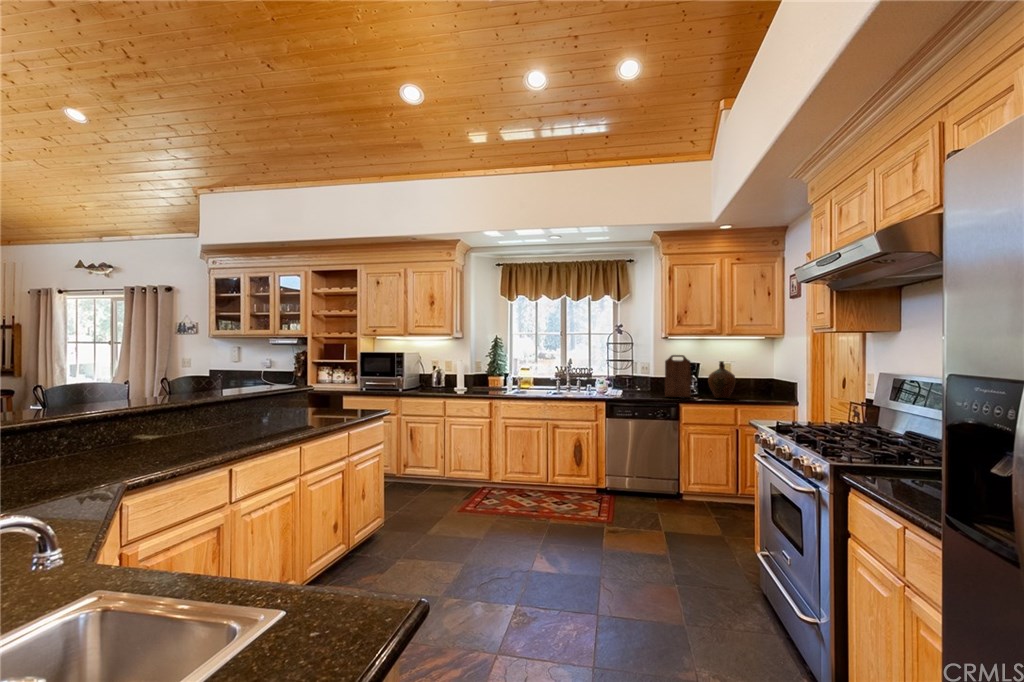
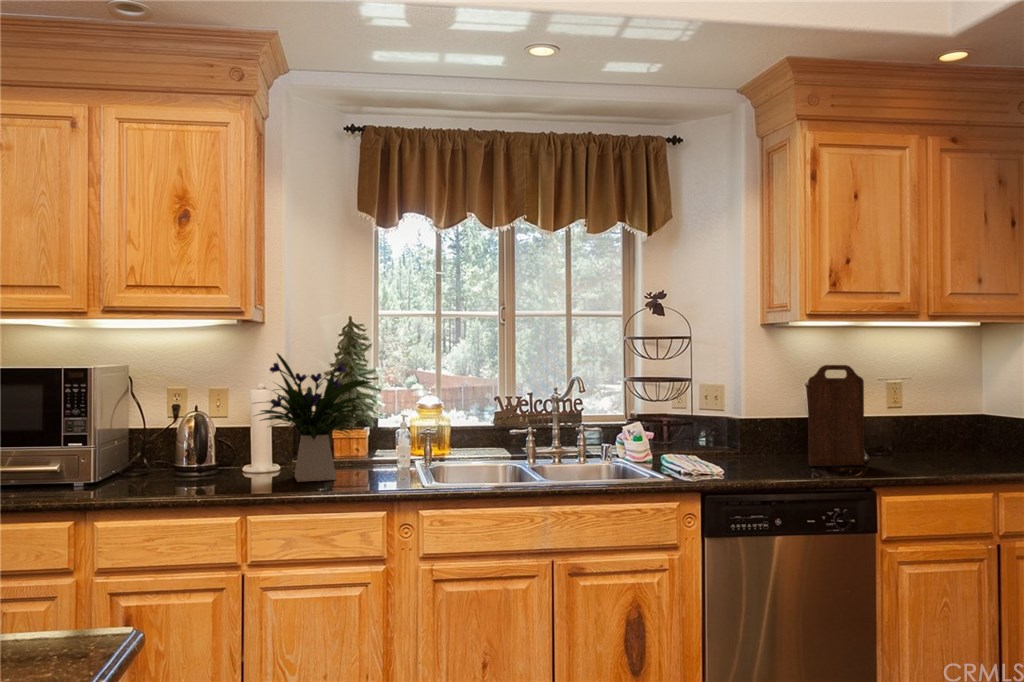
flower arrangement: none [453,347,495,392] -> present [258,353,372,482]
ceramic jug: present [708,361,735,398] -> none [895,379,963,464]

